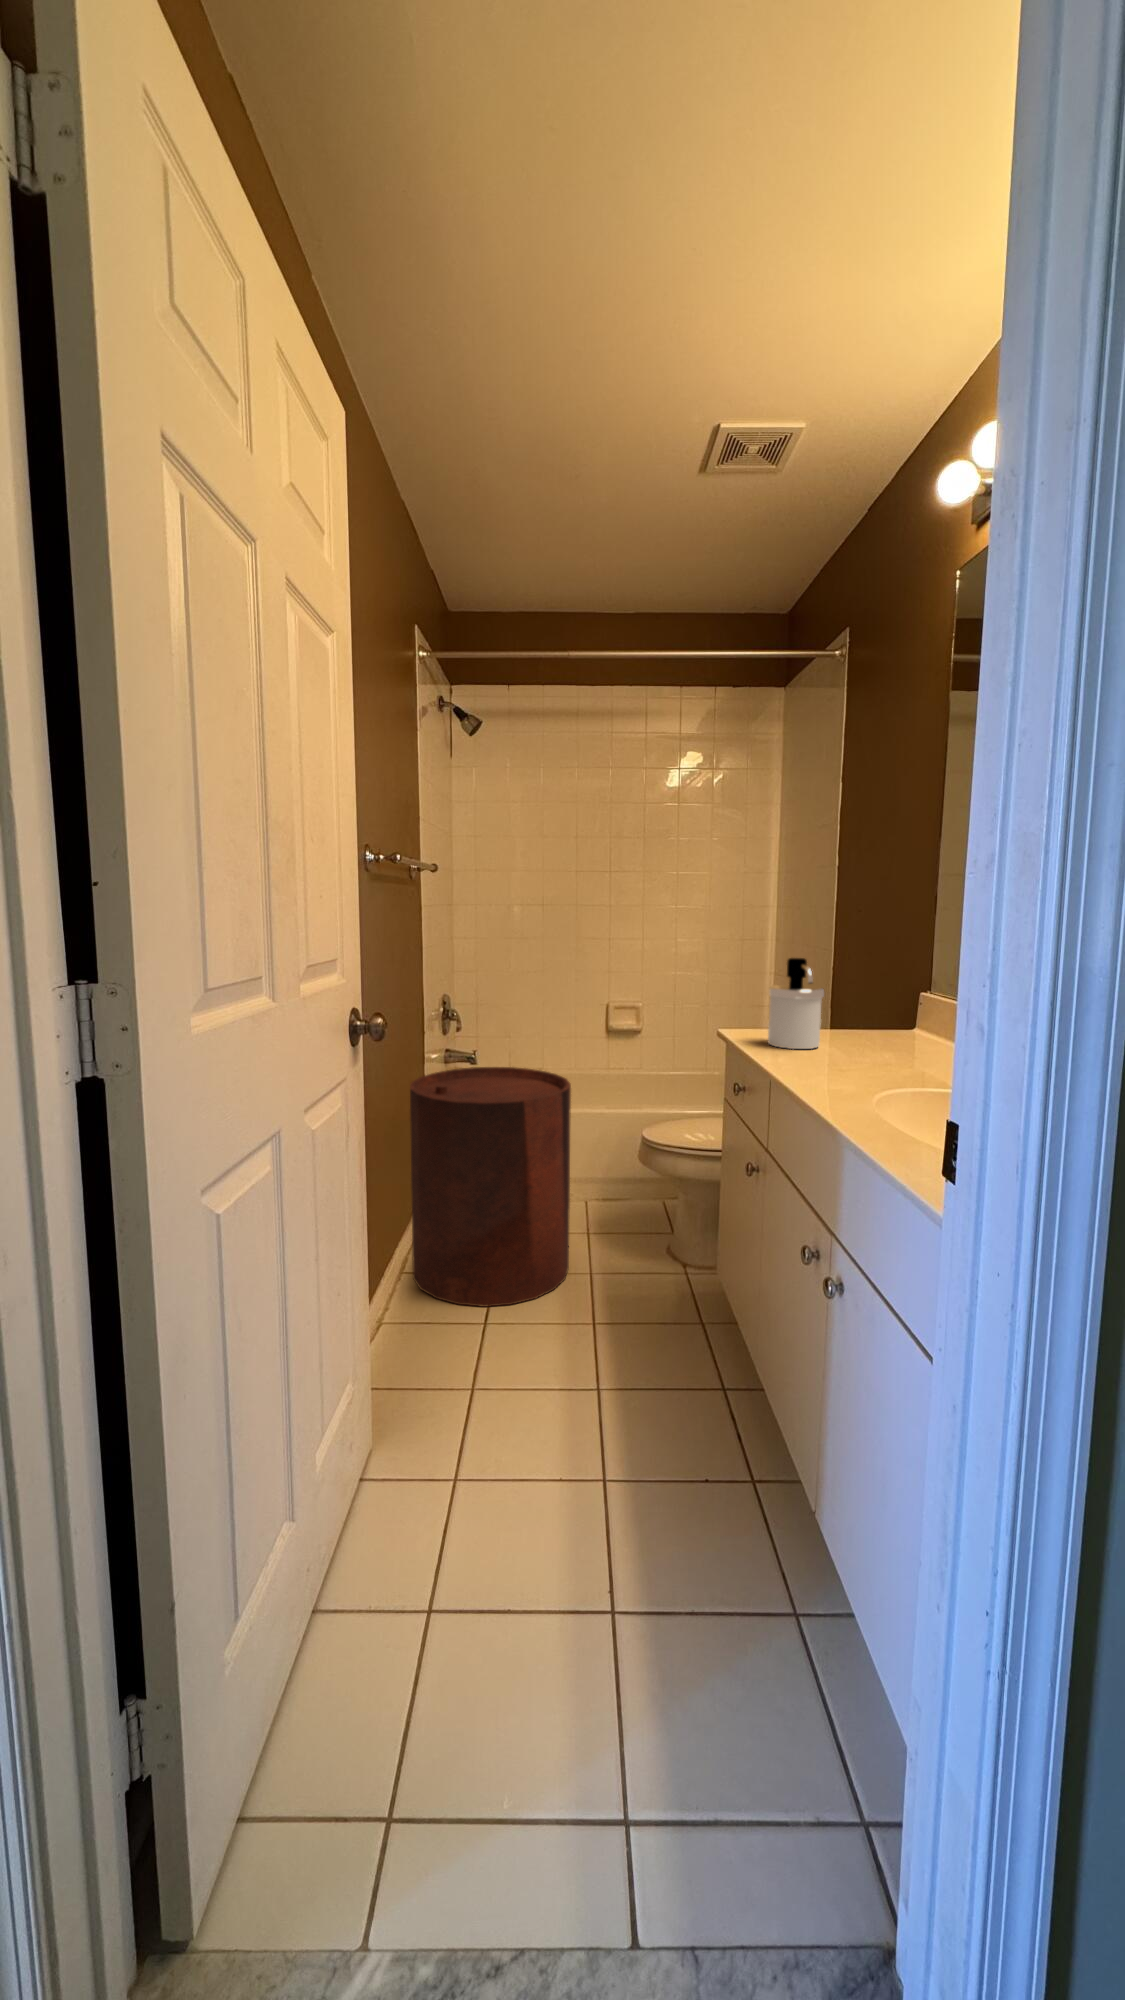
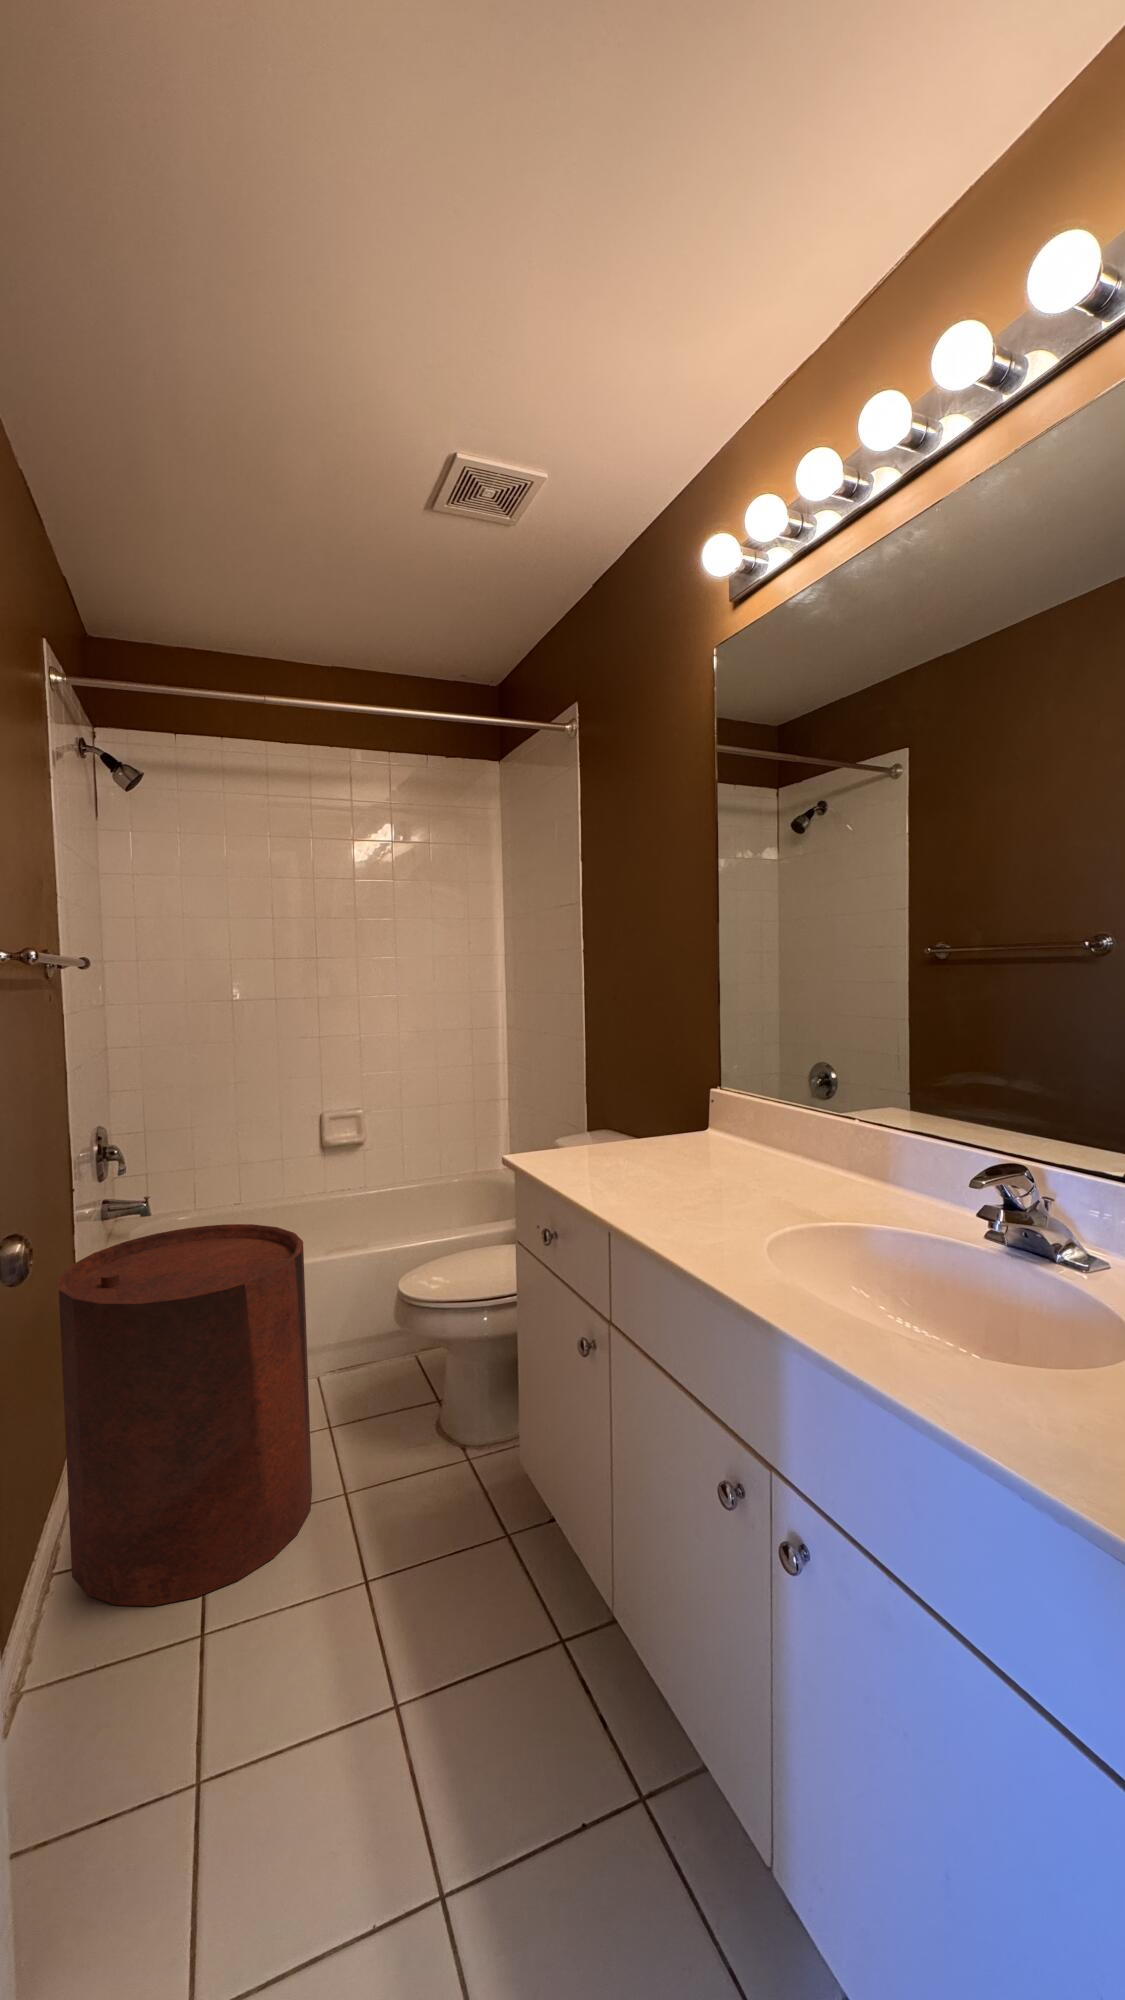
soap dispenser: present [768,958,824,1049] -> none [573,1067,637,1180]

